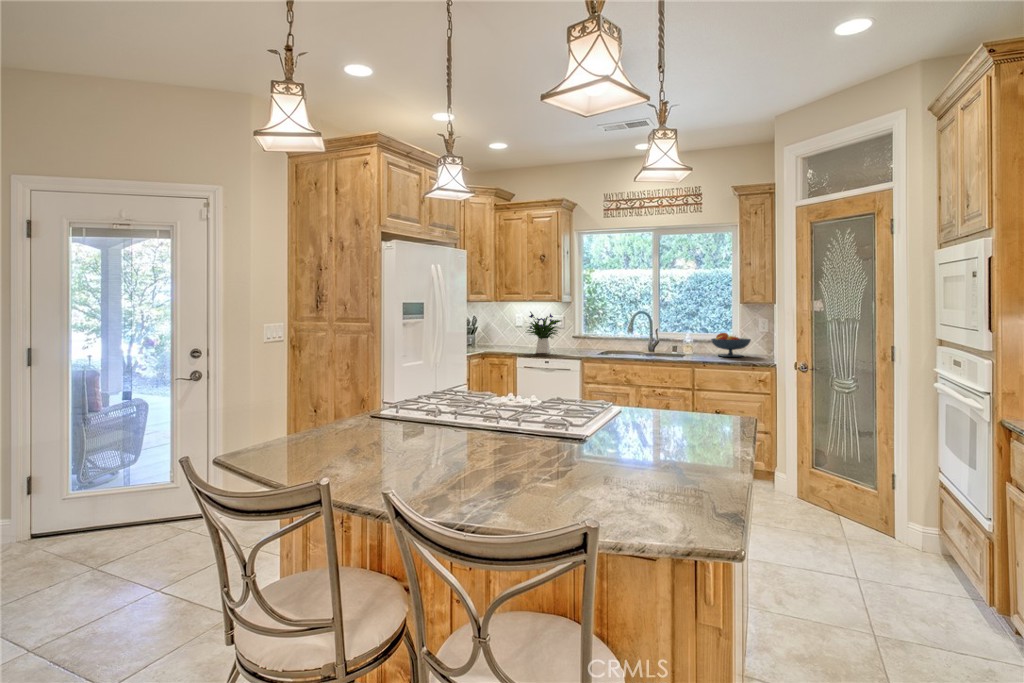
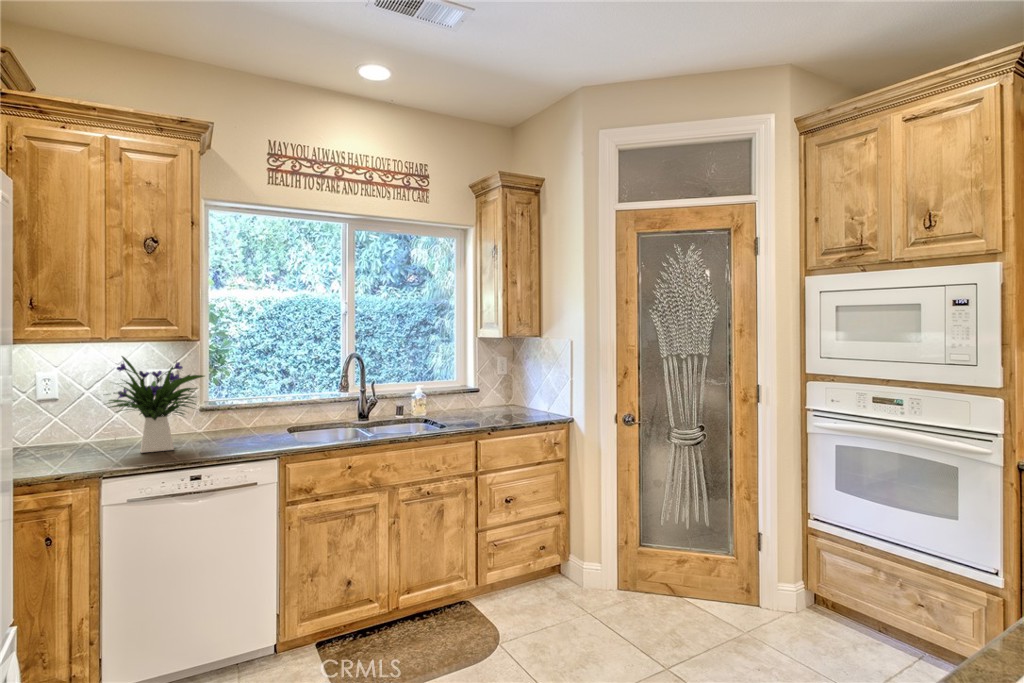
fruit bowl: present [711,333,751,357] -> none [469,385,524,421]

